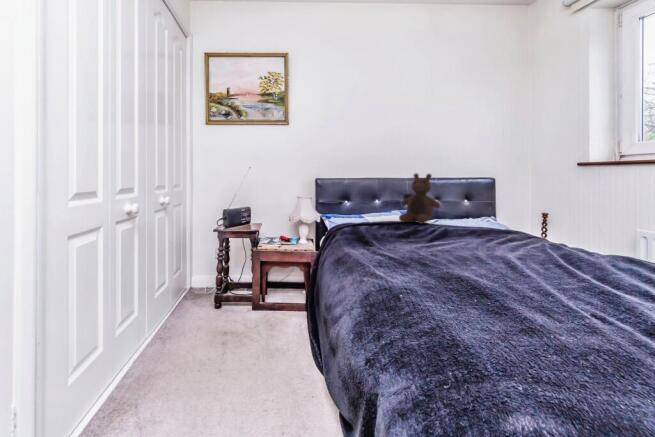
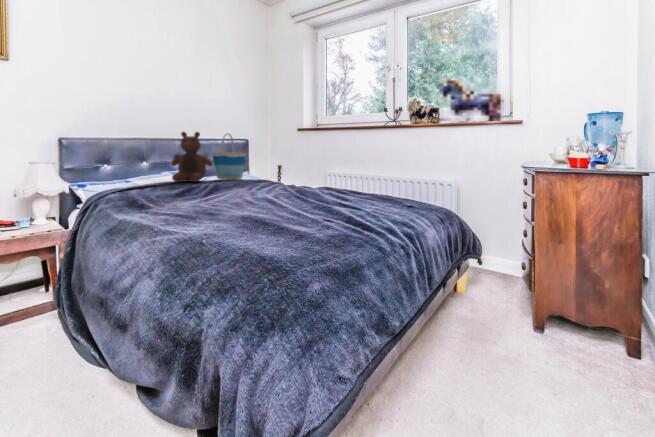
tote bag: none [442,175,480,223] -> present [212,134,246,179]

